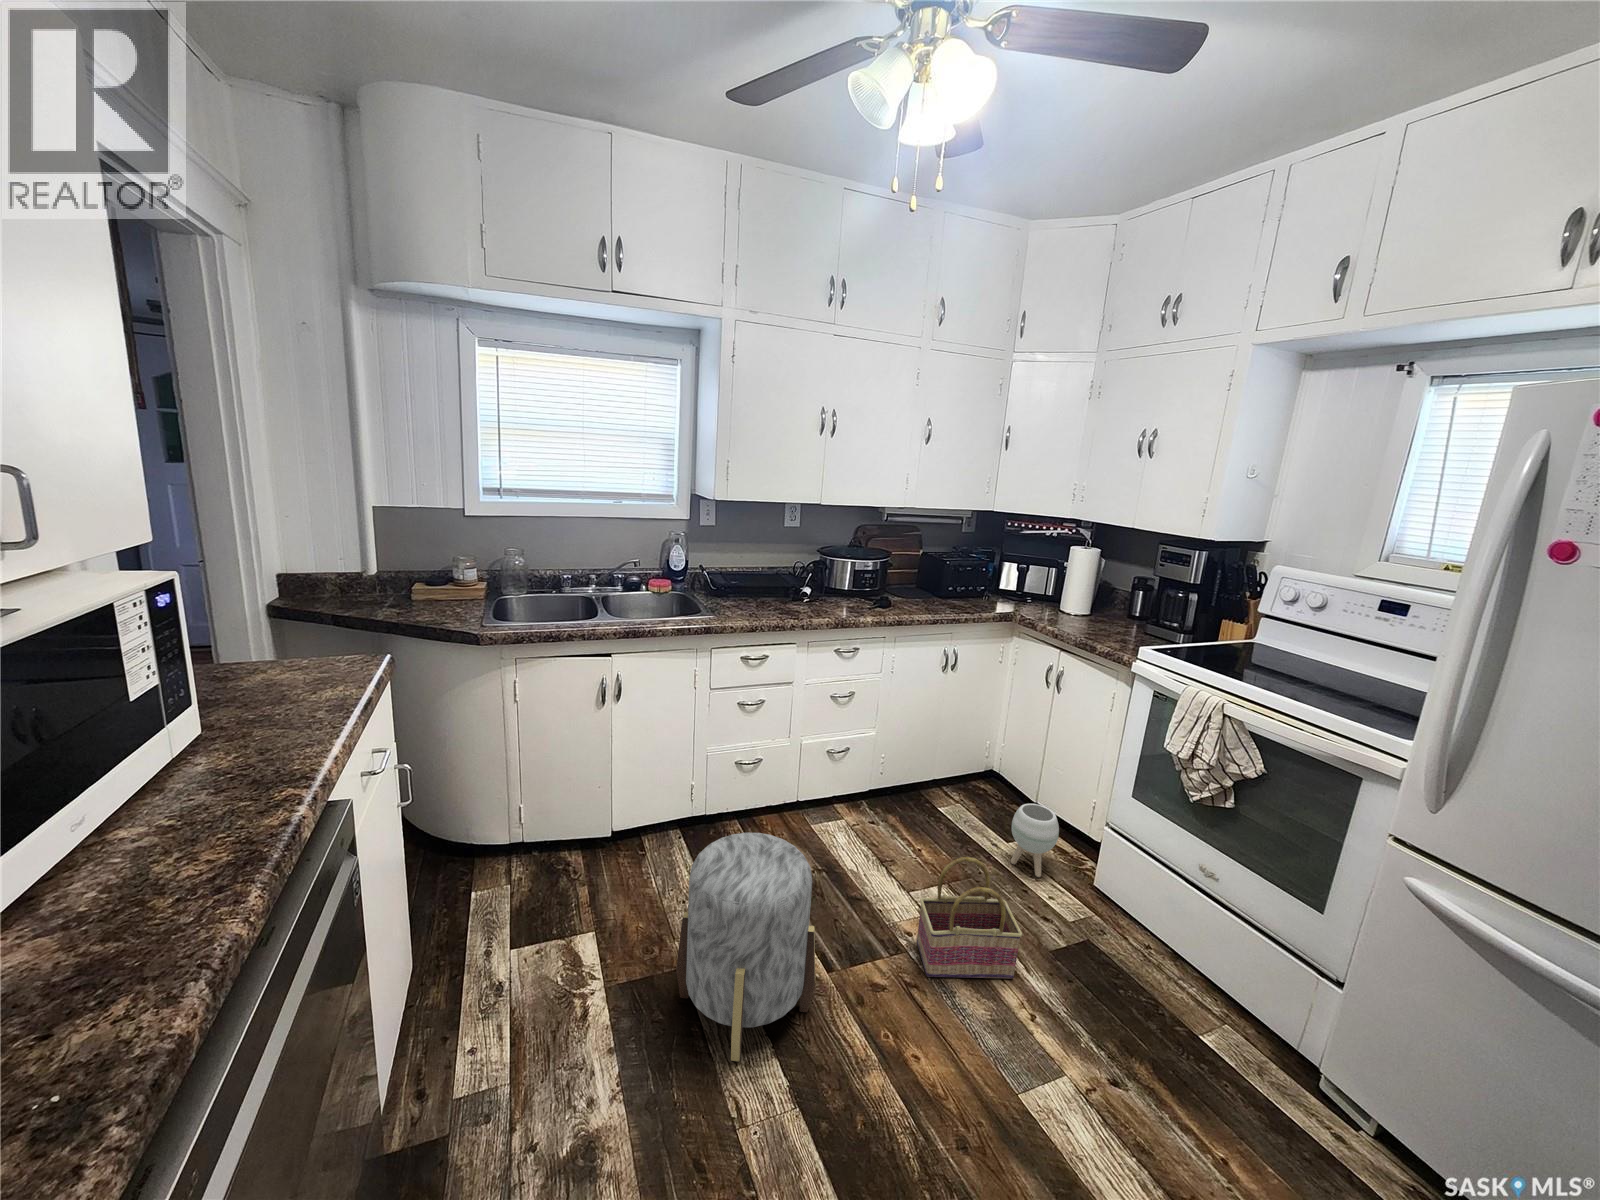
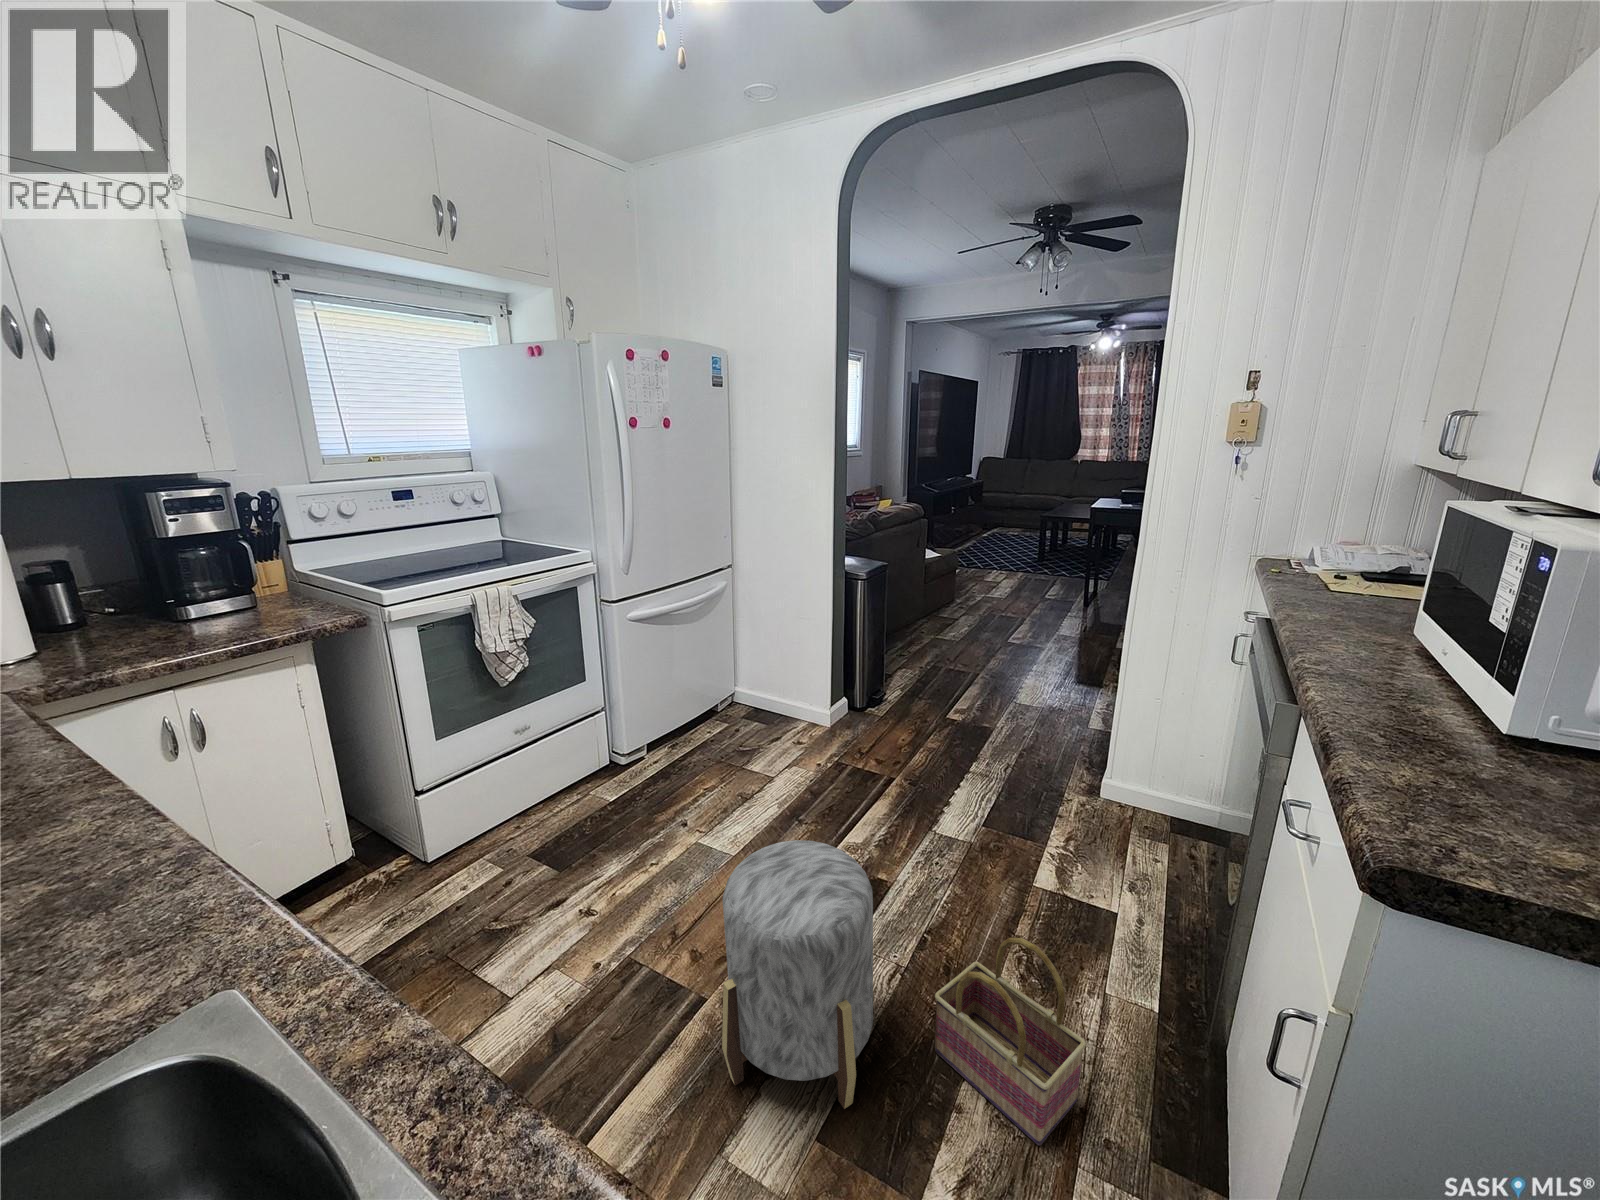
planter: present [1011,804,1059,877] -> none [363,836,432,932]
basket: present [917,857,1022,979] -> present [935,938,1086,1145]

